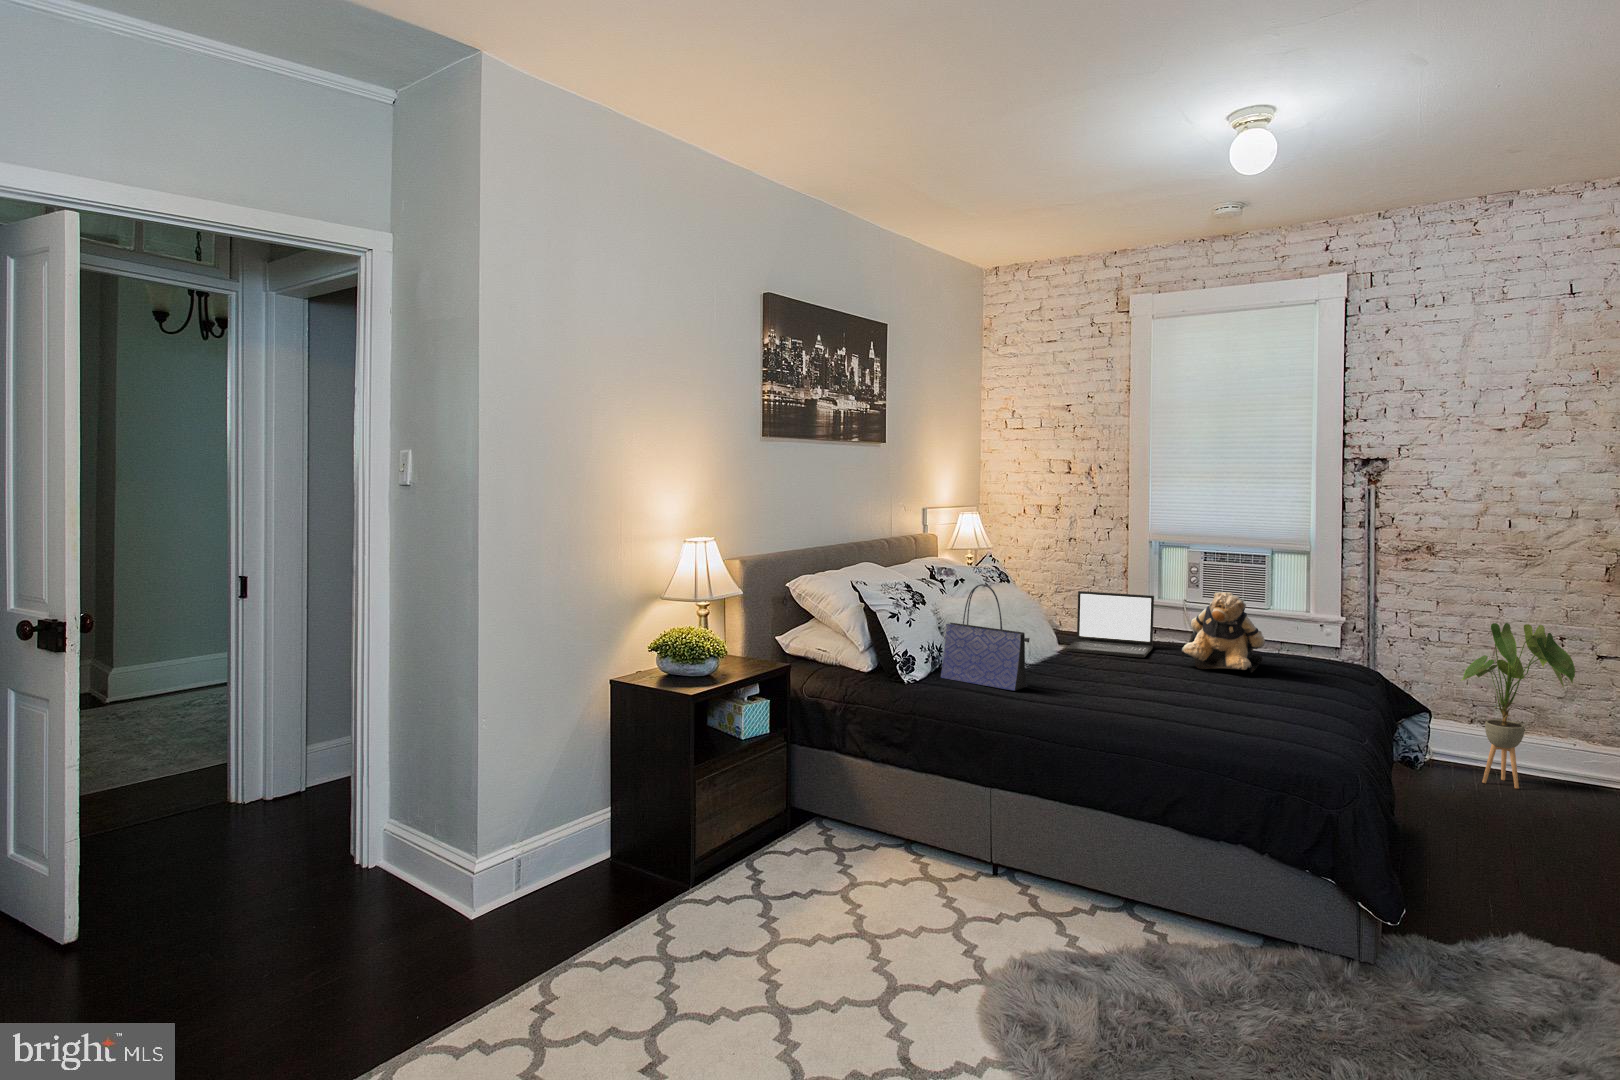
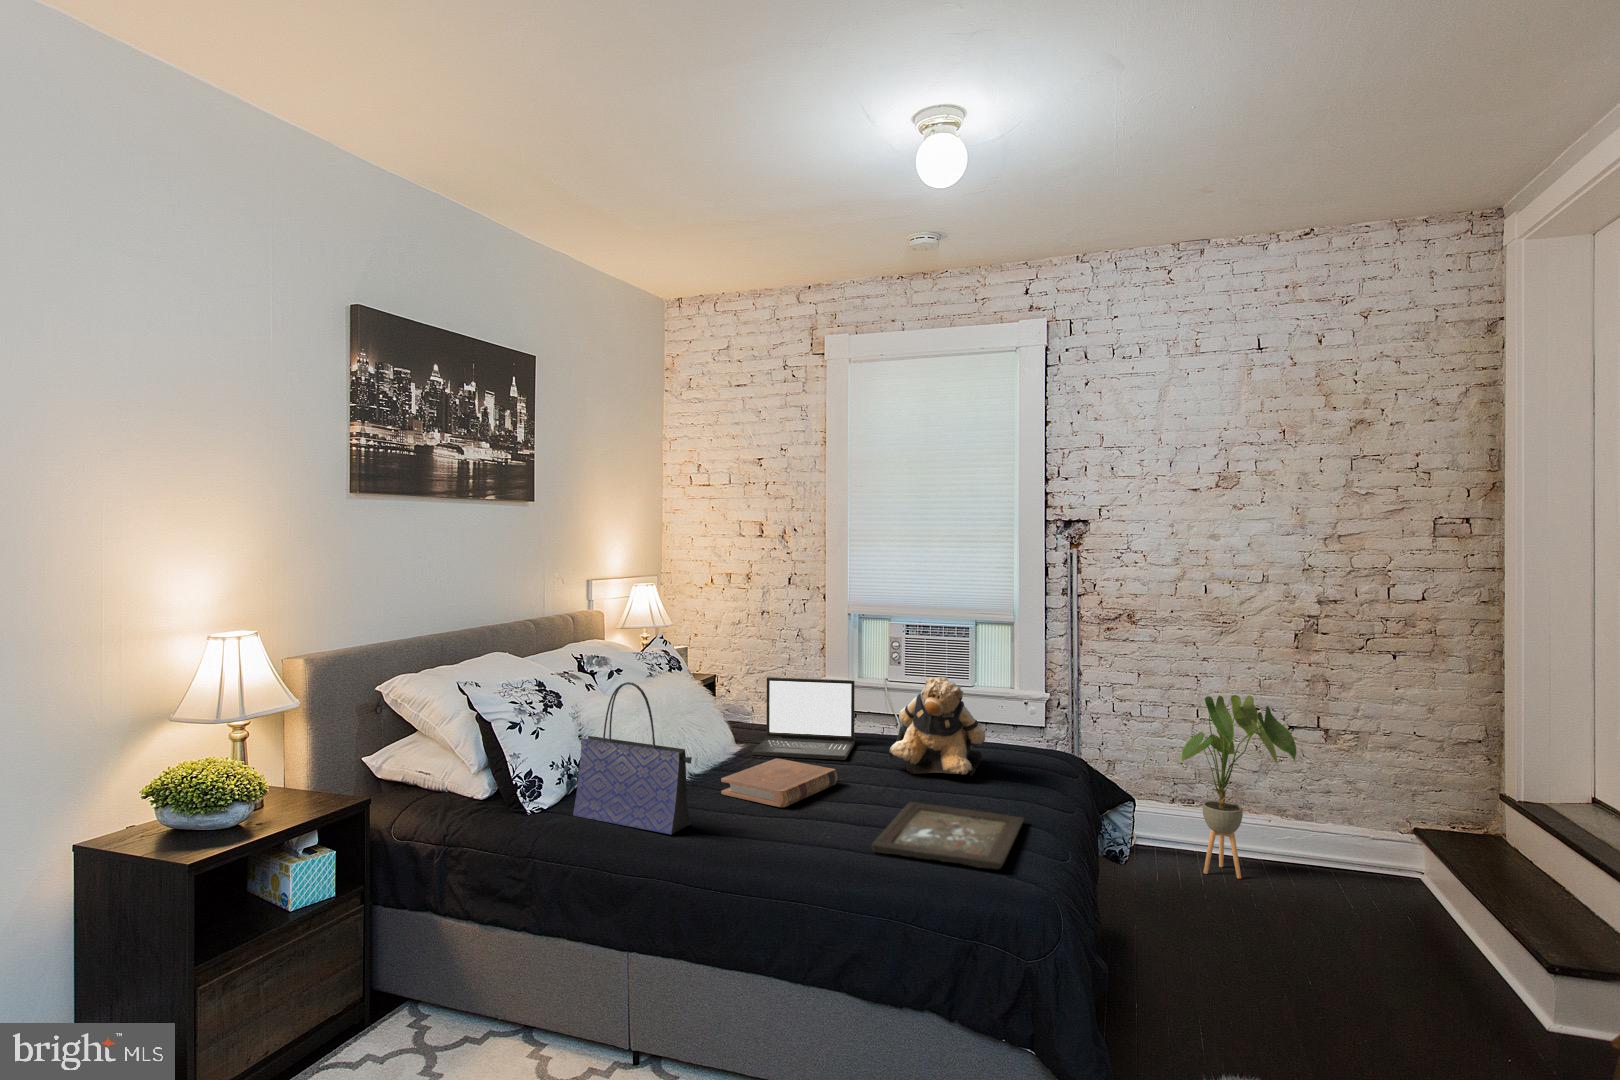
book: none [1046,652,1138,682] -> present [721,758,838,807]
tray: none [1163,684,1287,722] -> present [872,802,1024,869]

